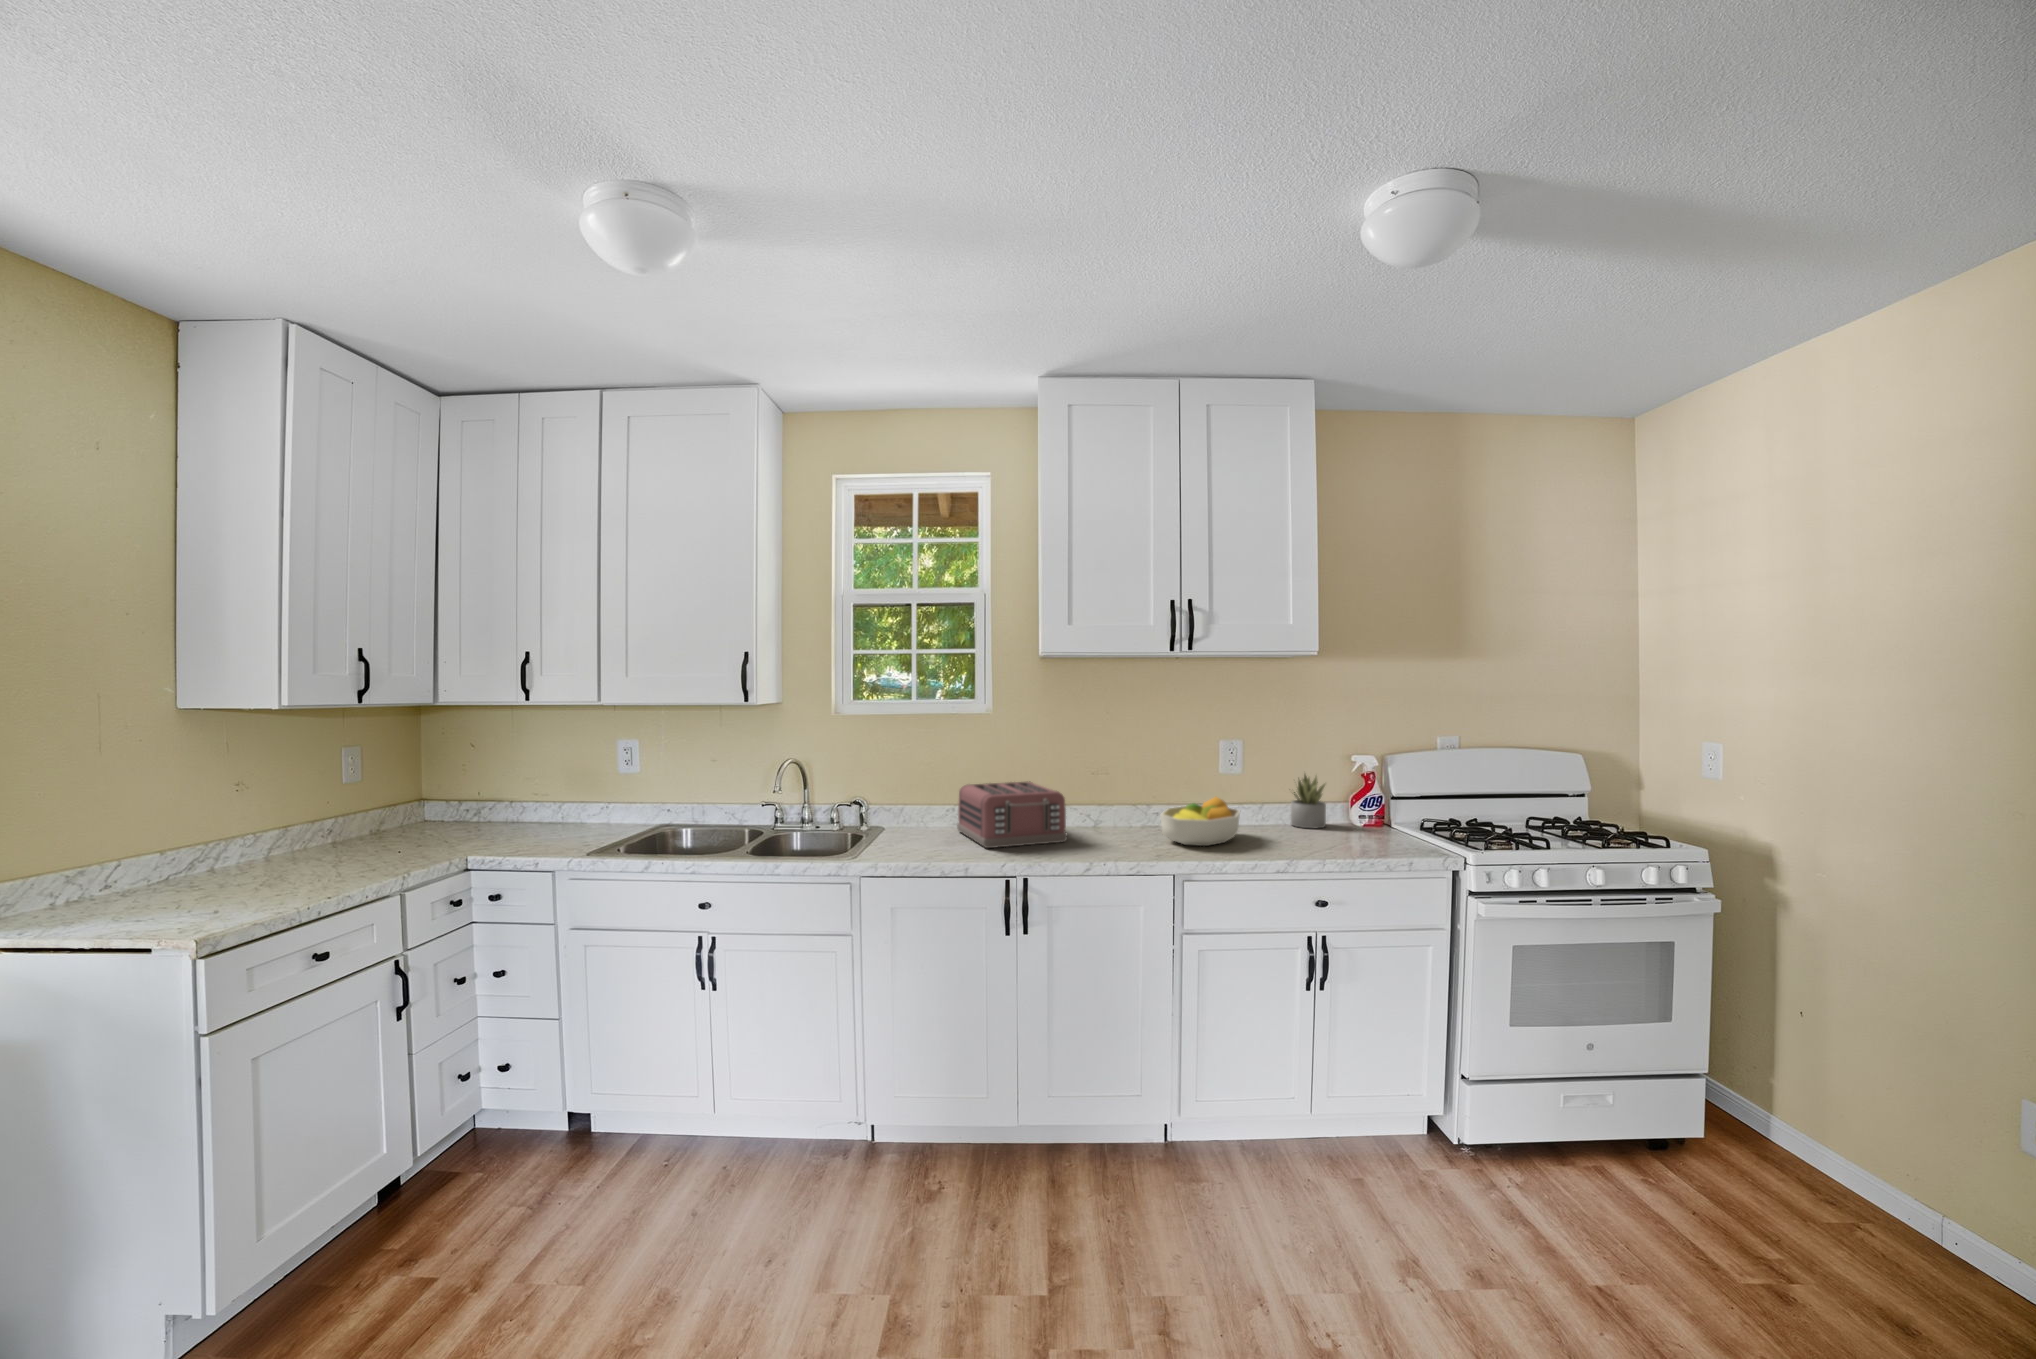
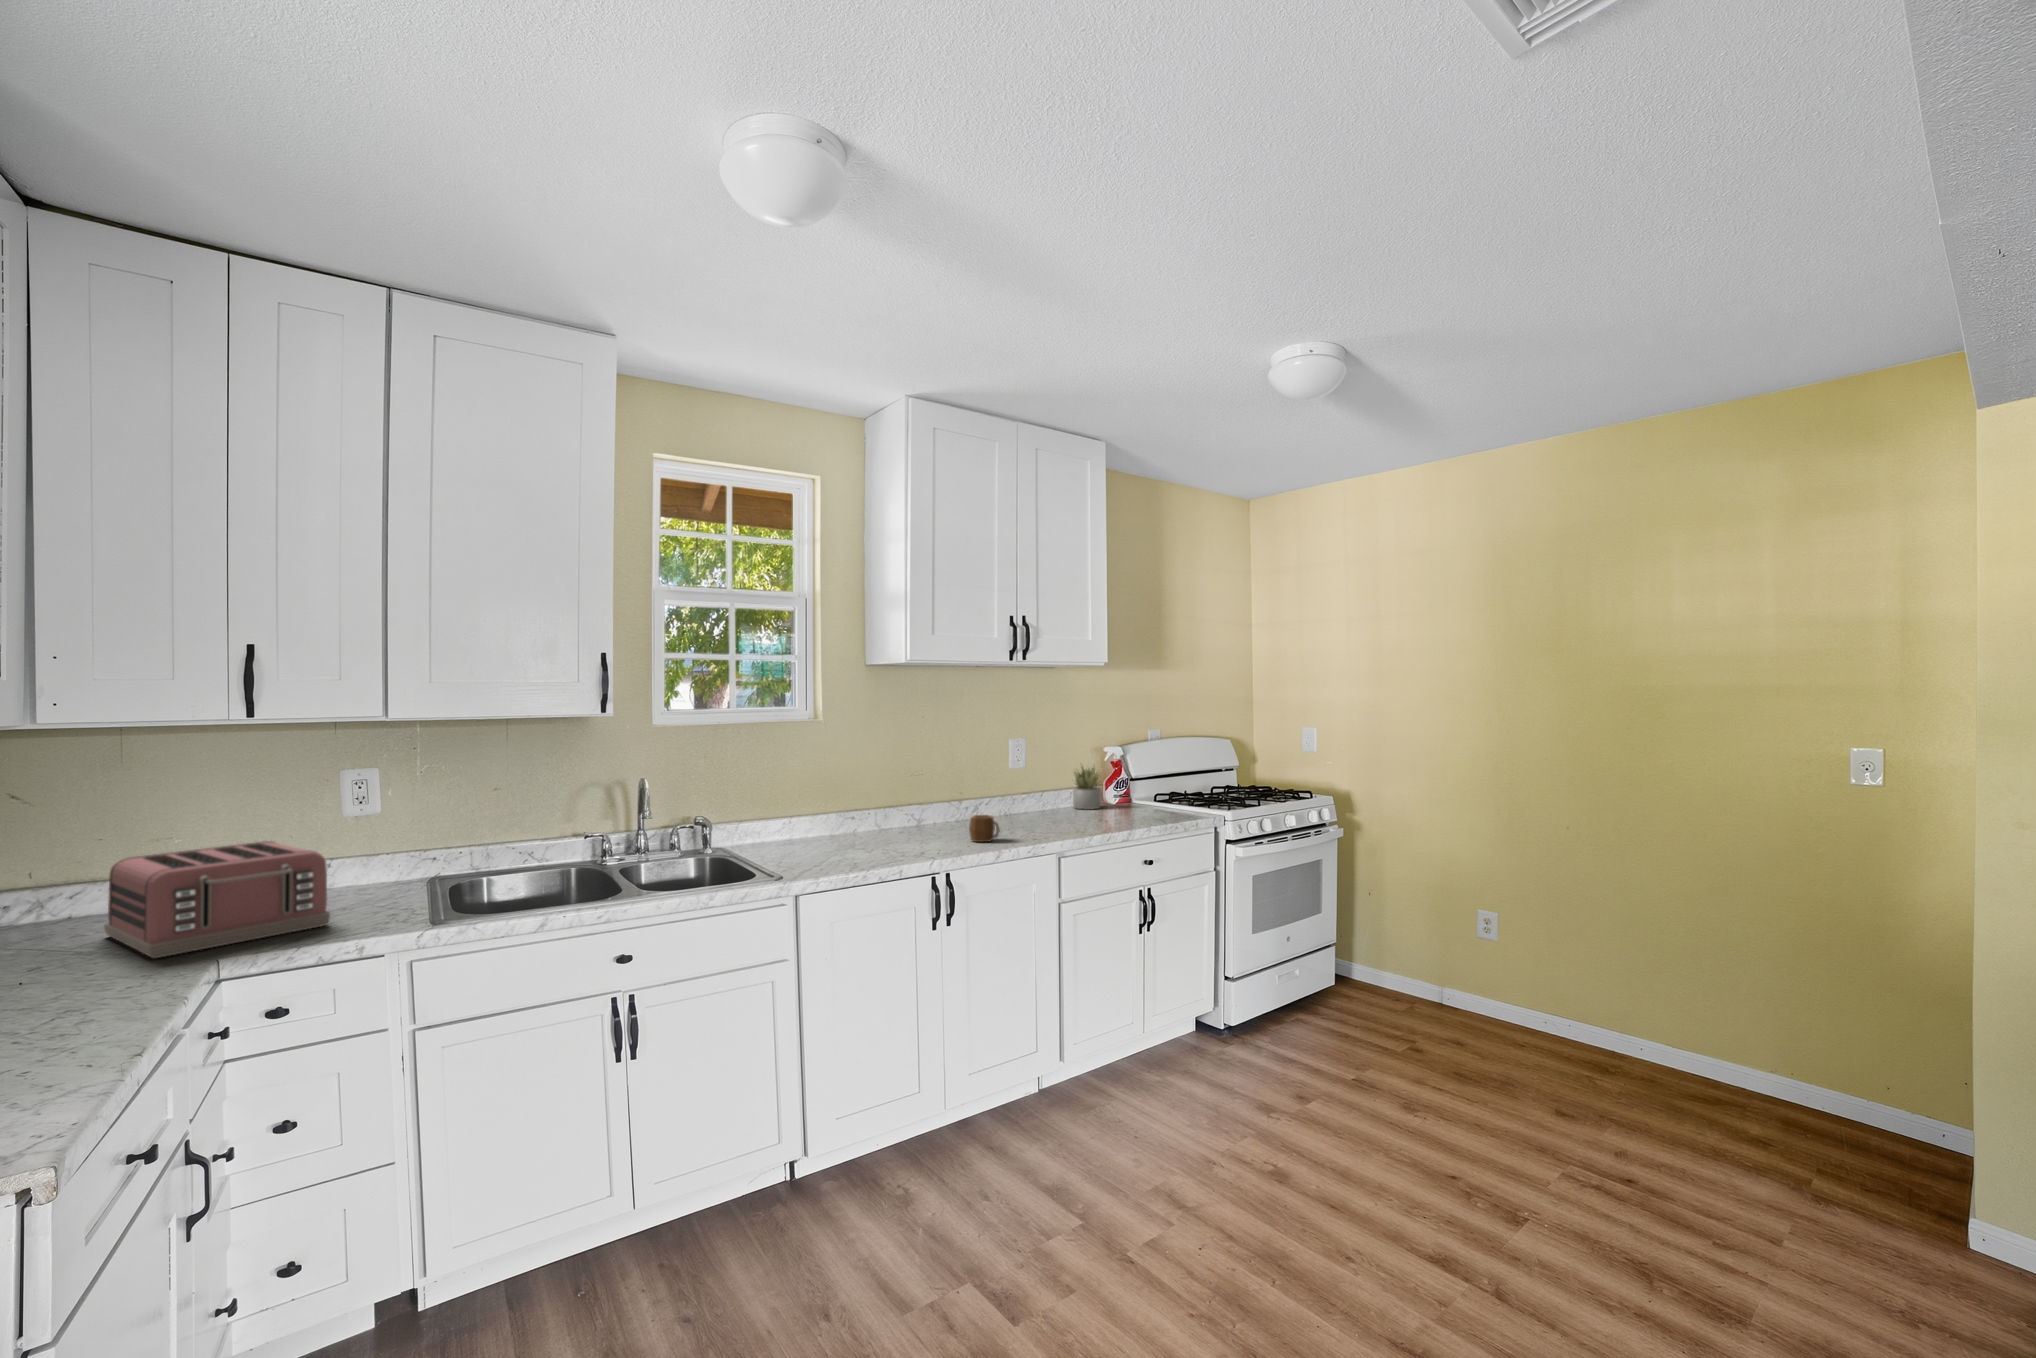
toaster: present [957,782,1067,848] -> present [104,841,330,958]
fruit bowl: present [1160,797,1240,846] -> none [1008,787,1074,830]
mug: none [1084,820,1111,851] -> present [969,815,1000,842]

